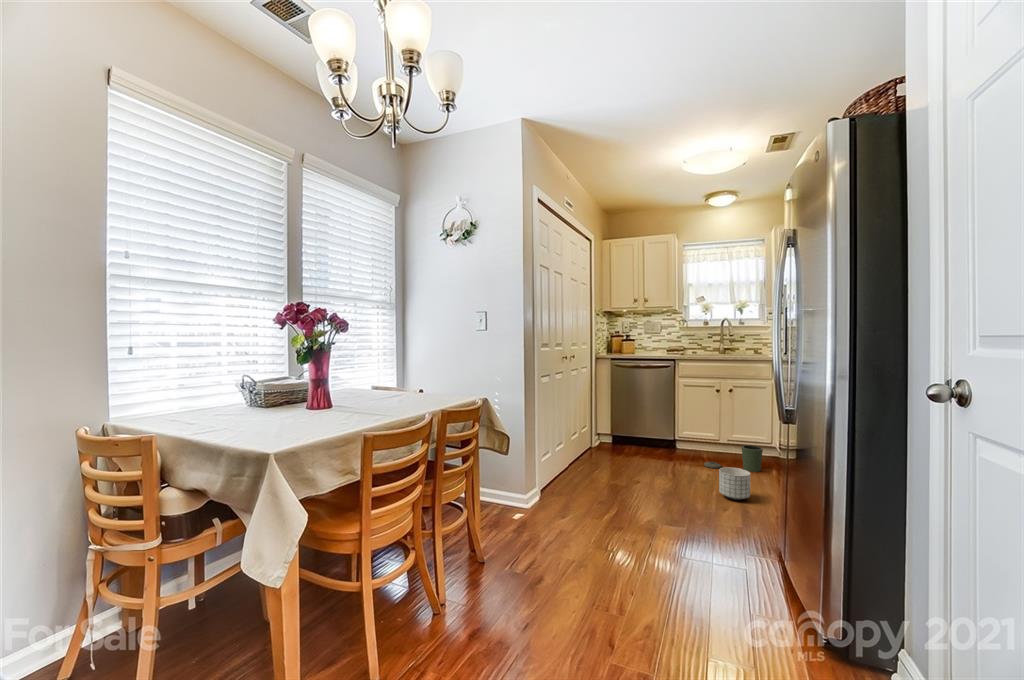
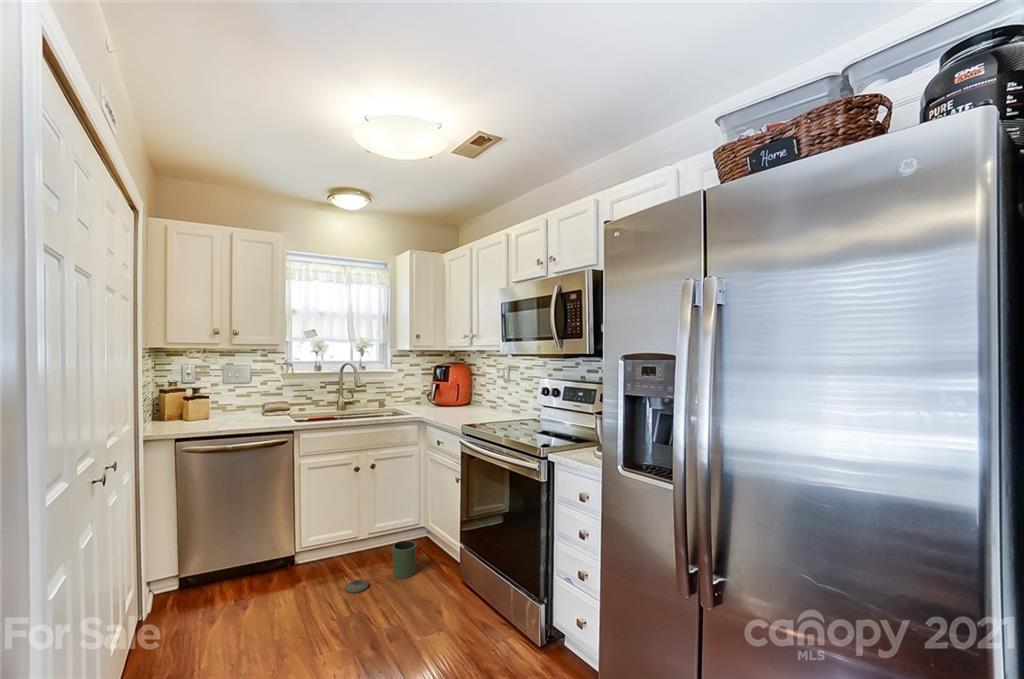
planter: present [719,467,750,500] -> none [402,601,442,654]

